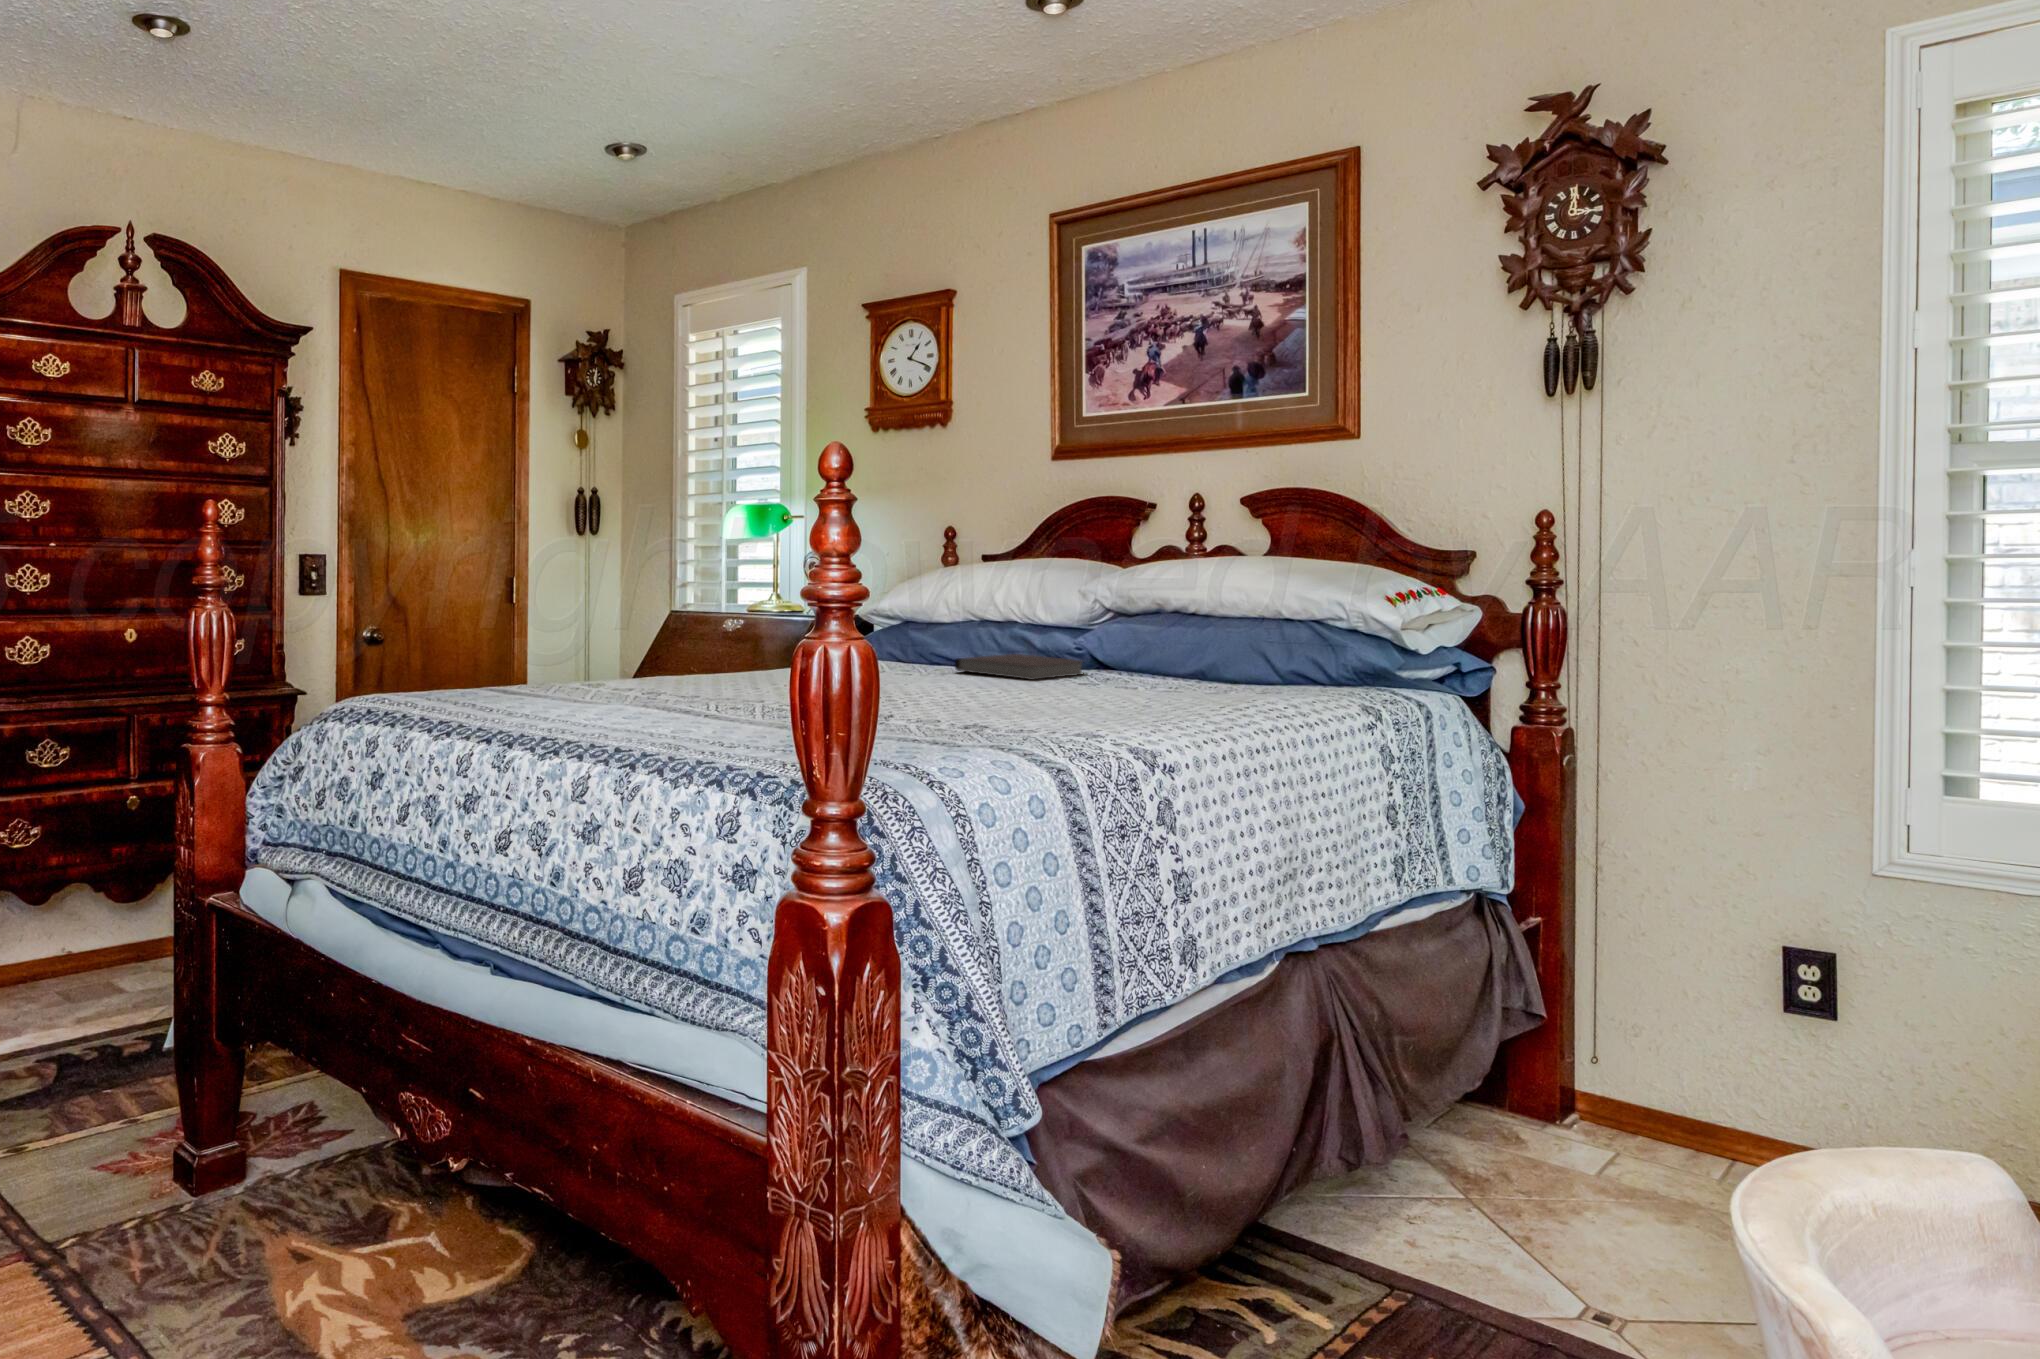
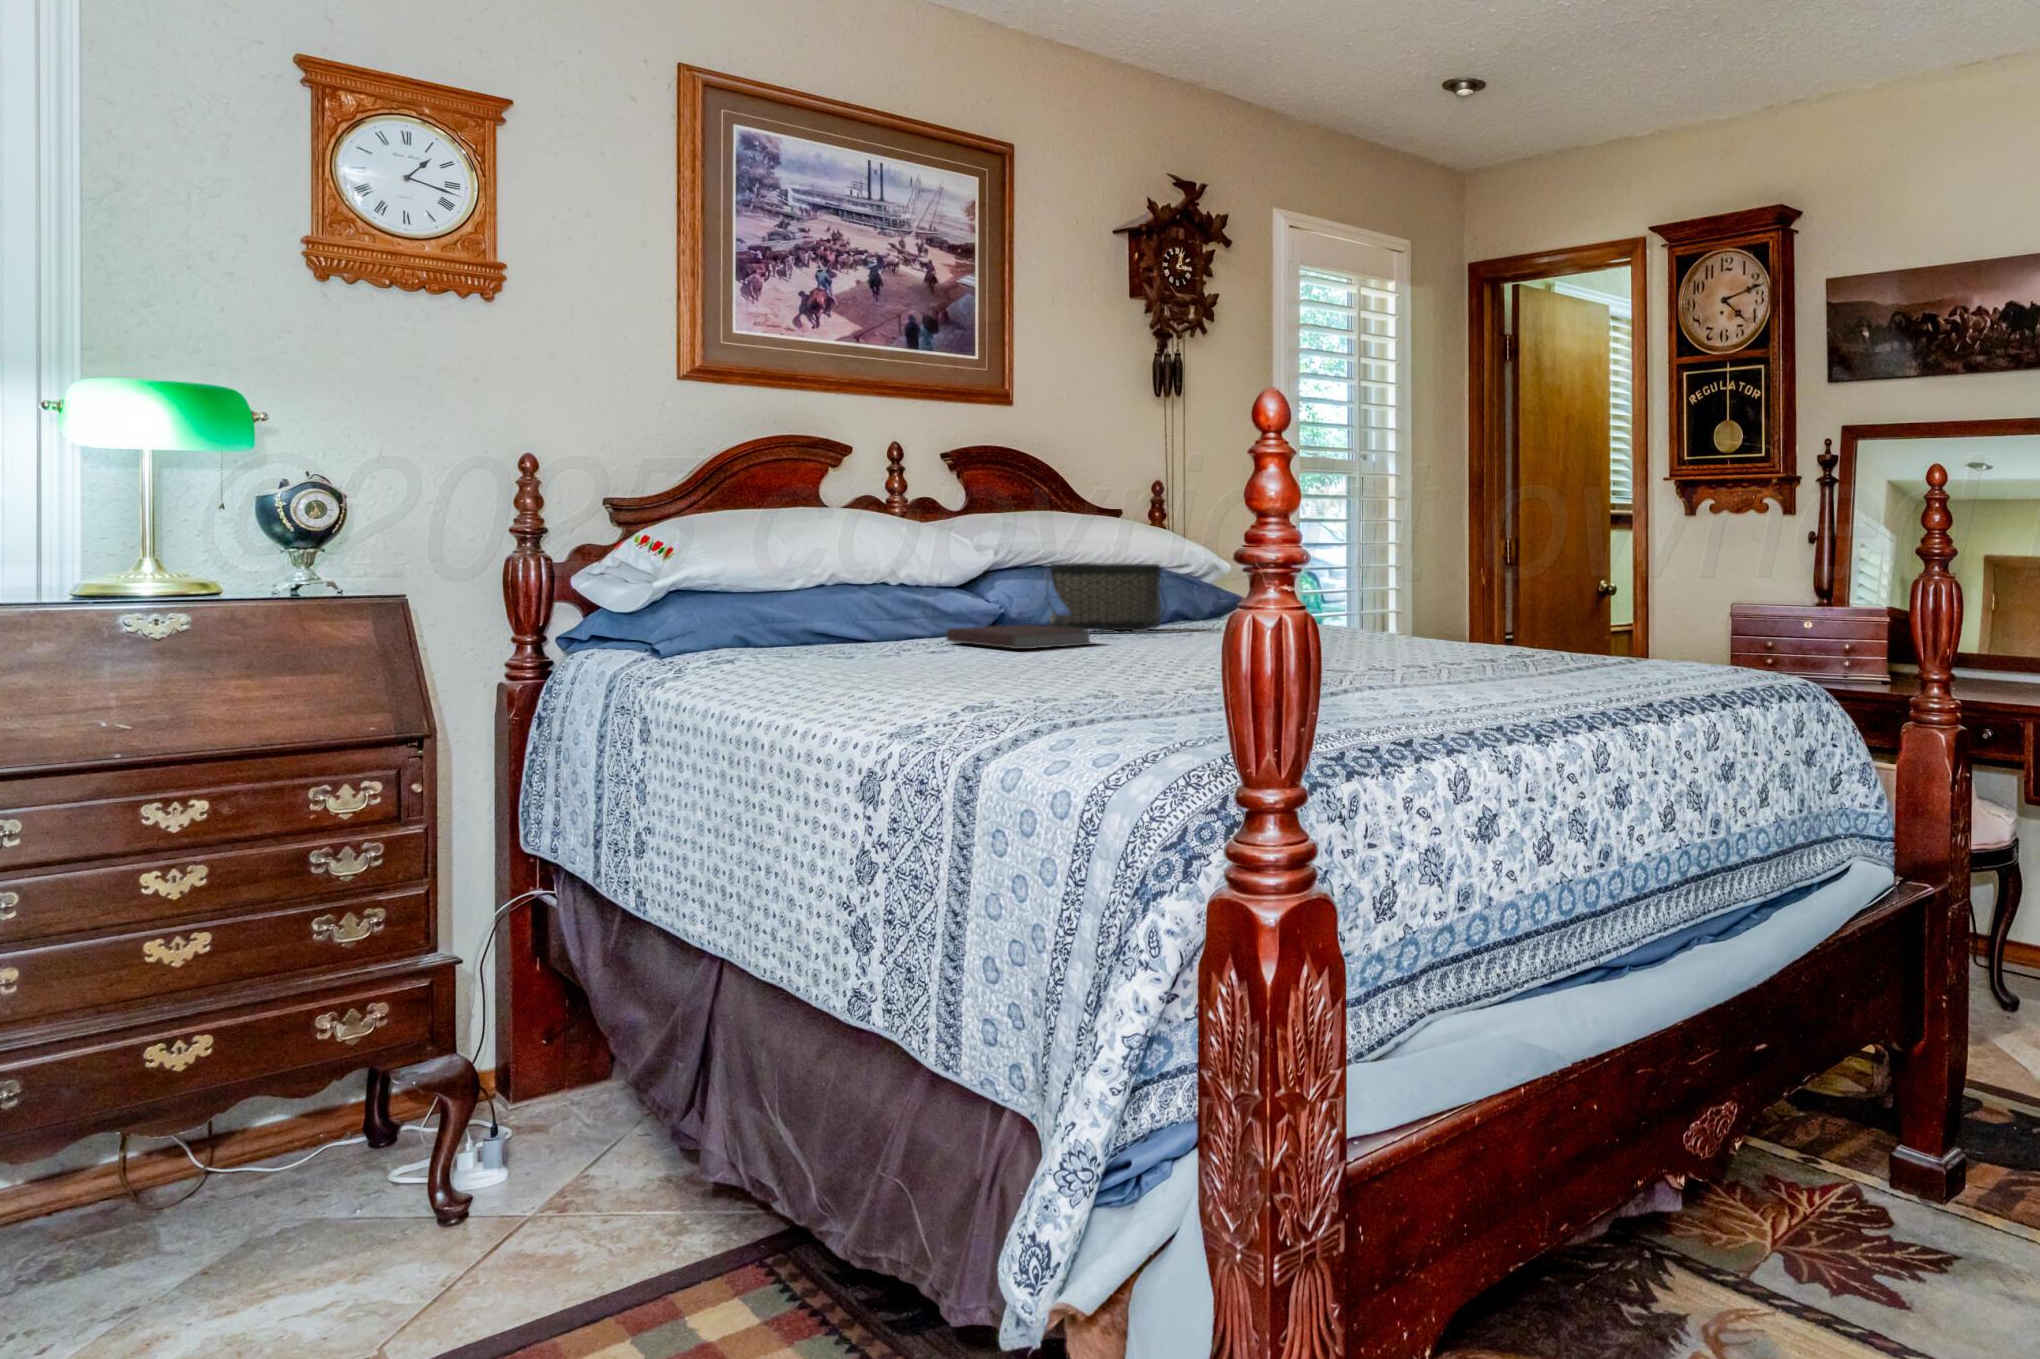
handbag: none [1139,608,1227,686] -> present [1048,563,1166,632]

